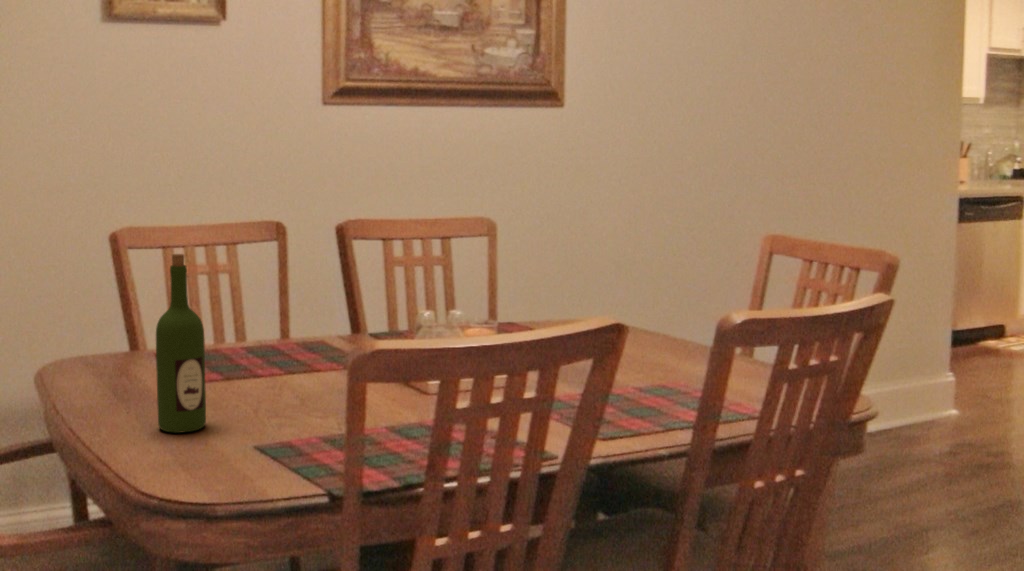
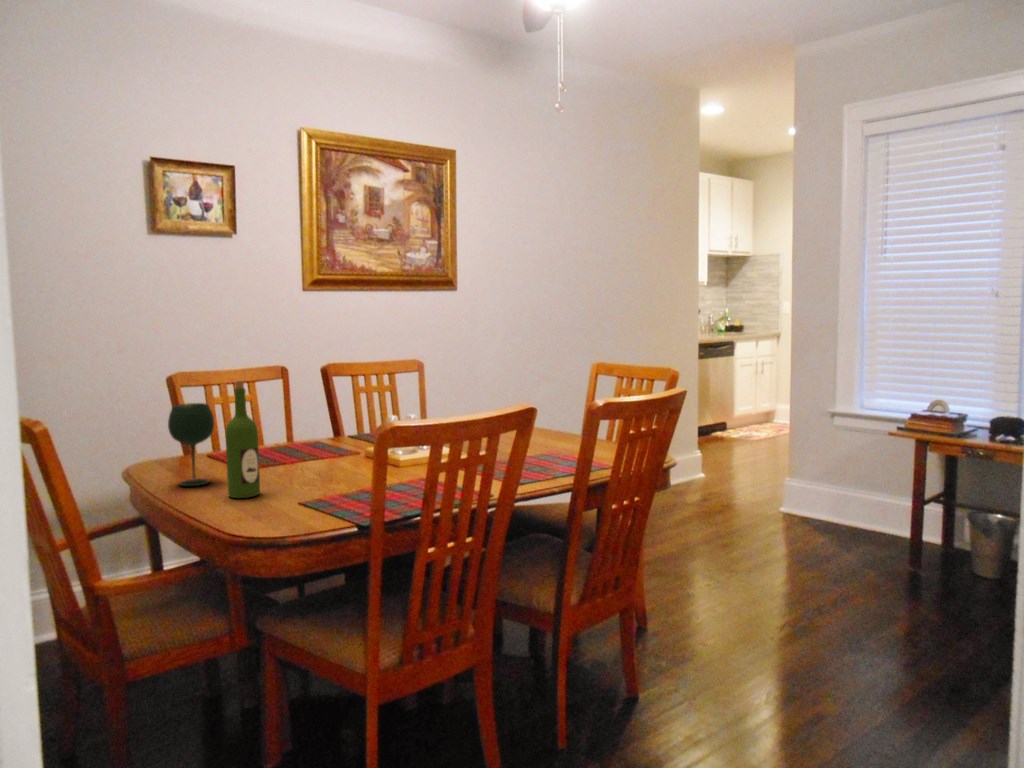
wine glass: none [81,281,149,407] -> present [168,403,214,486]

